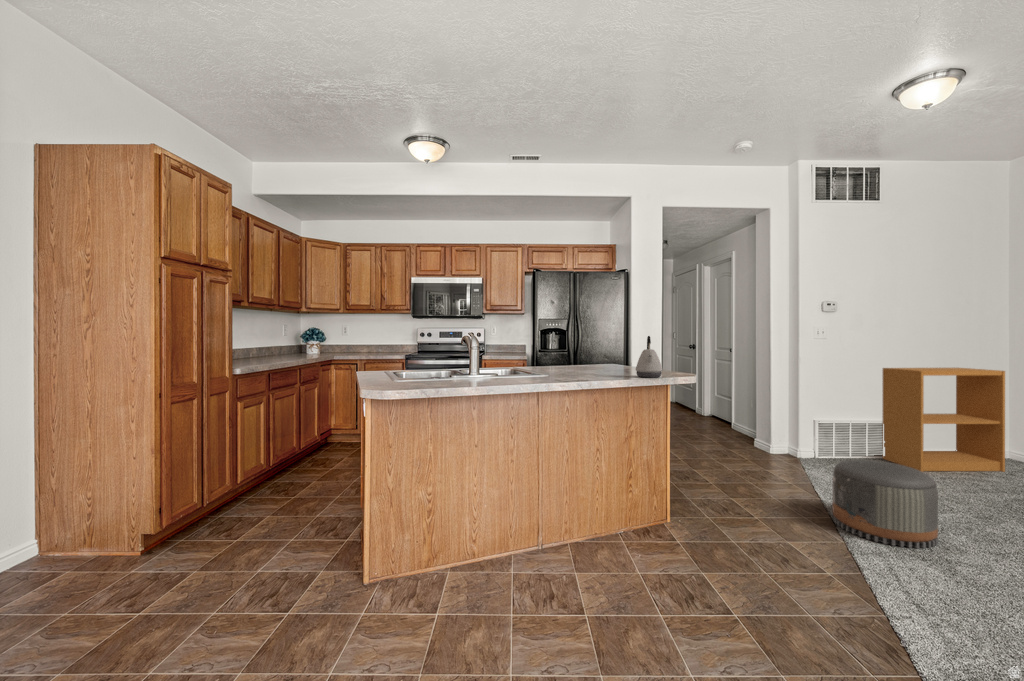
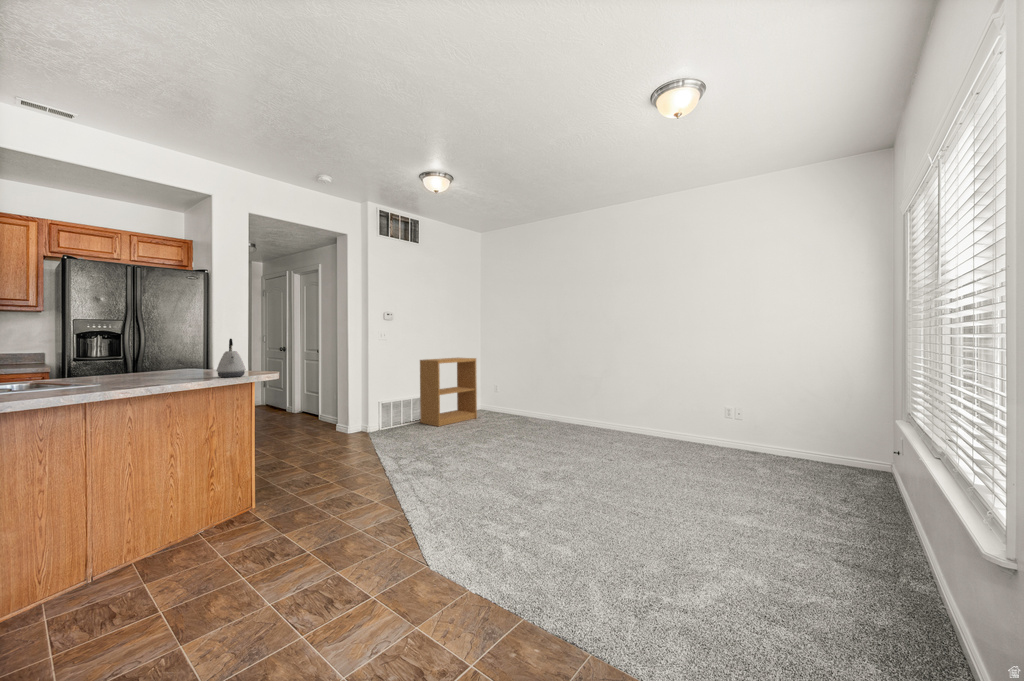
pouf: present [832,460,938,548] -> none [384,422,438,475]

